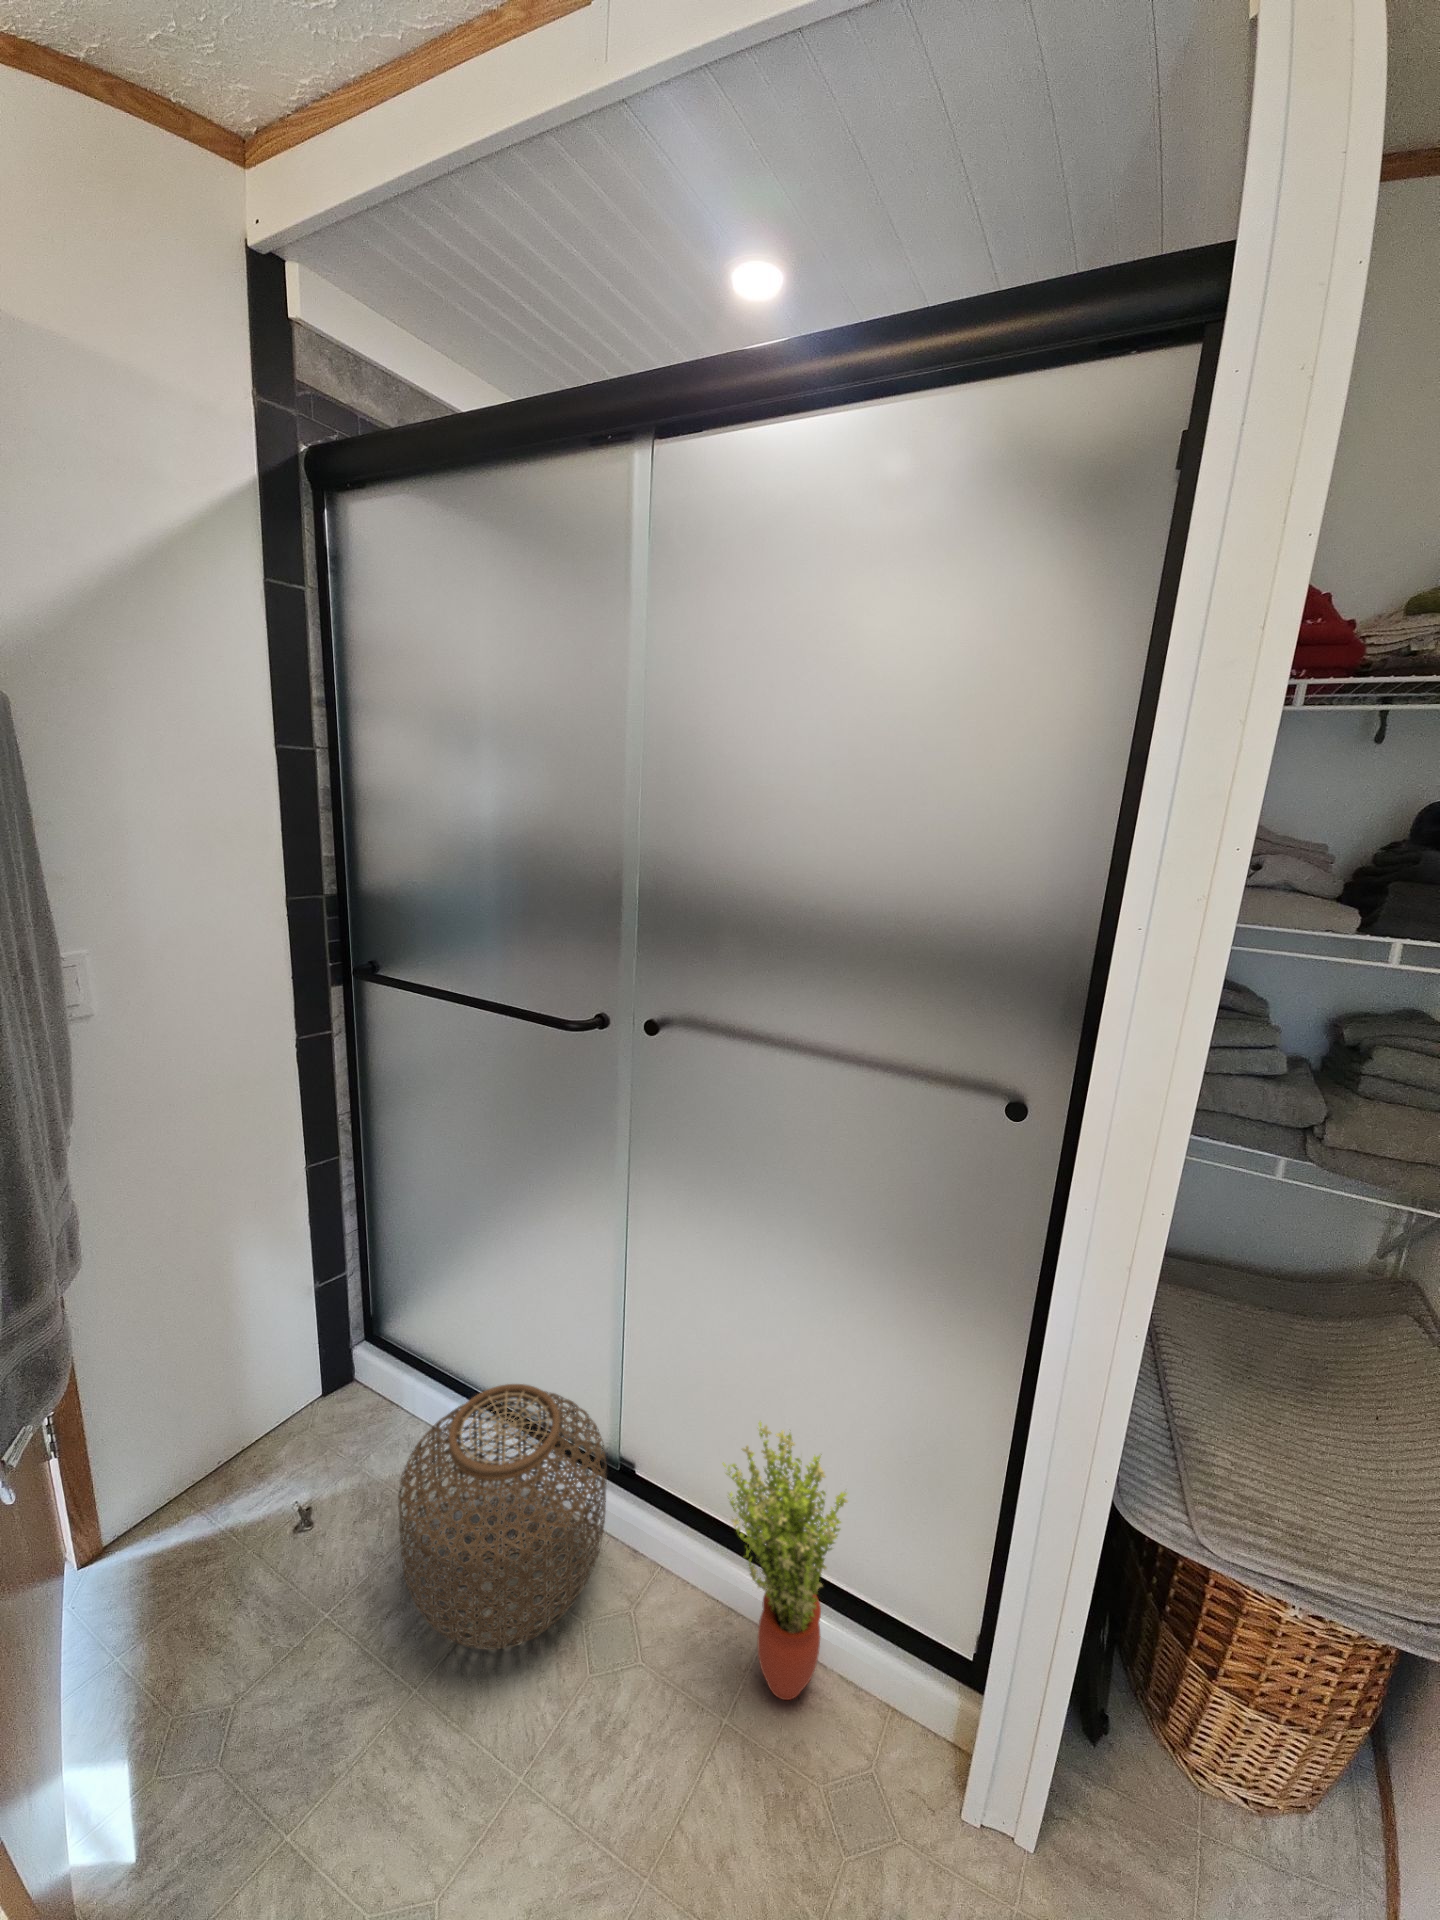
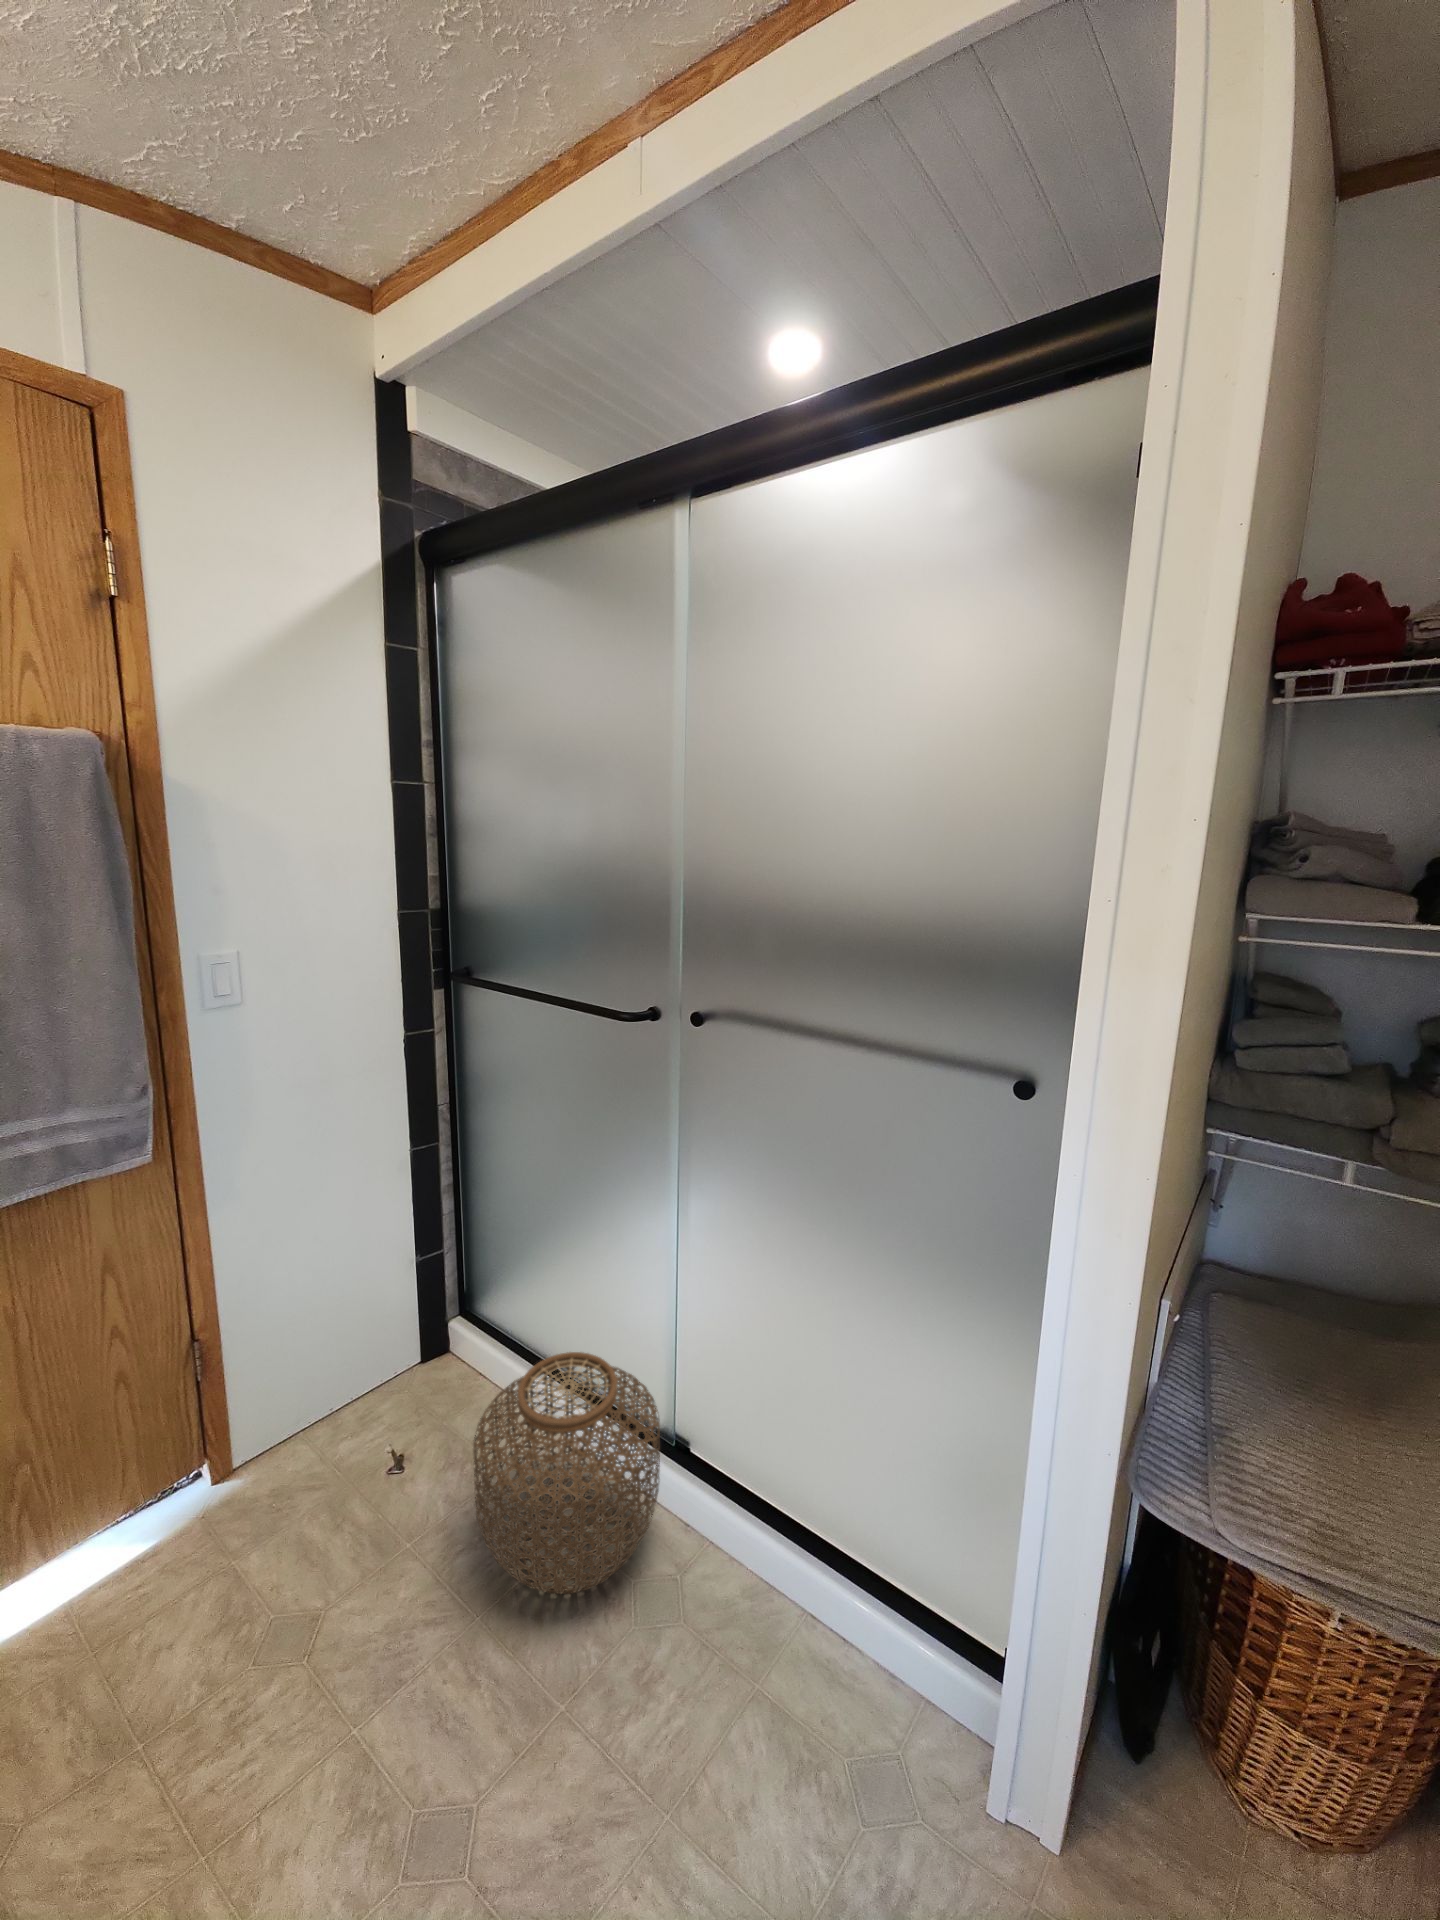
potted plant: present [722,1422,848,1700] -> none [759,1394,879,1676]

